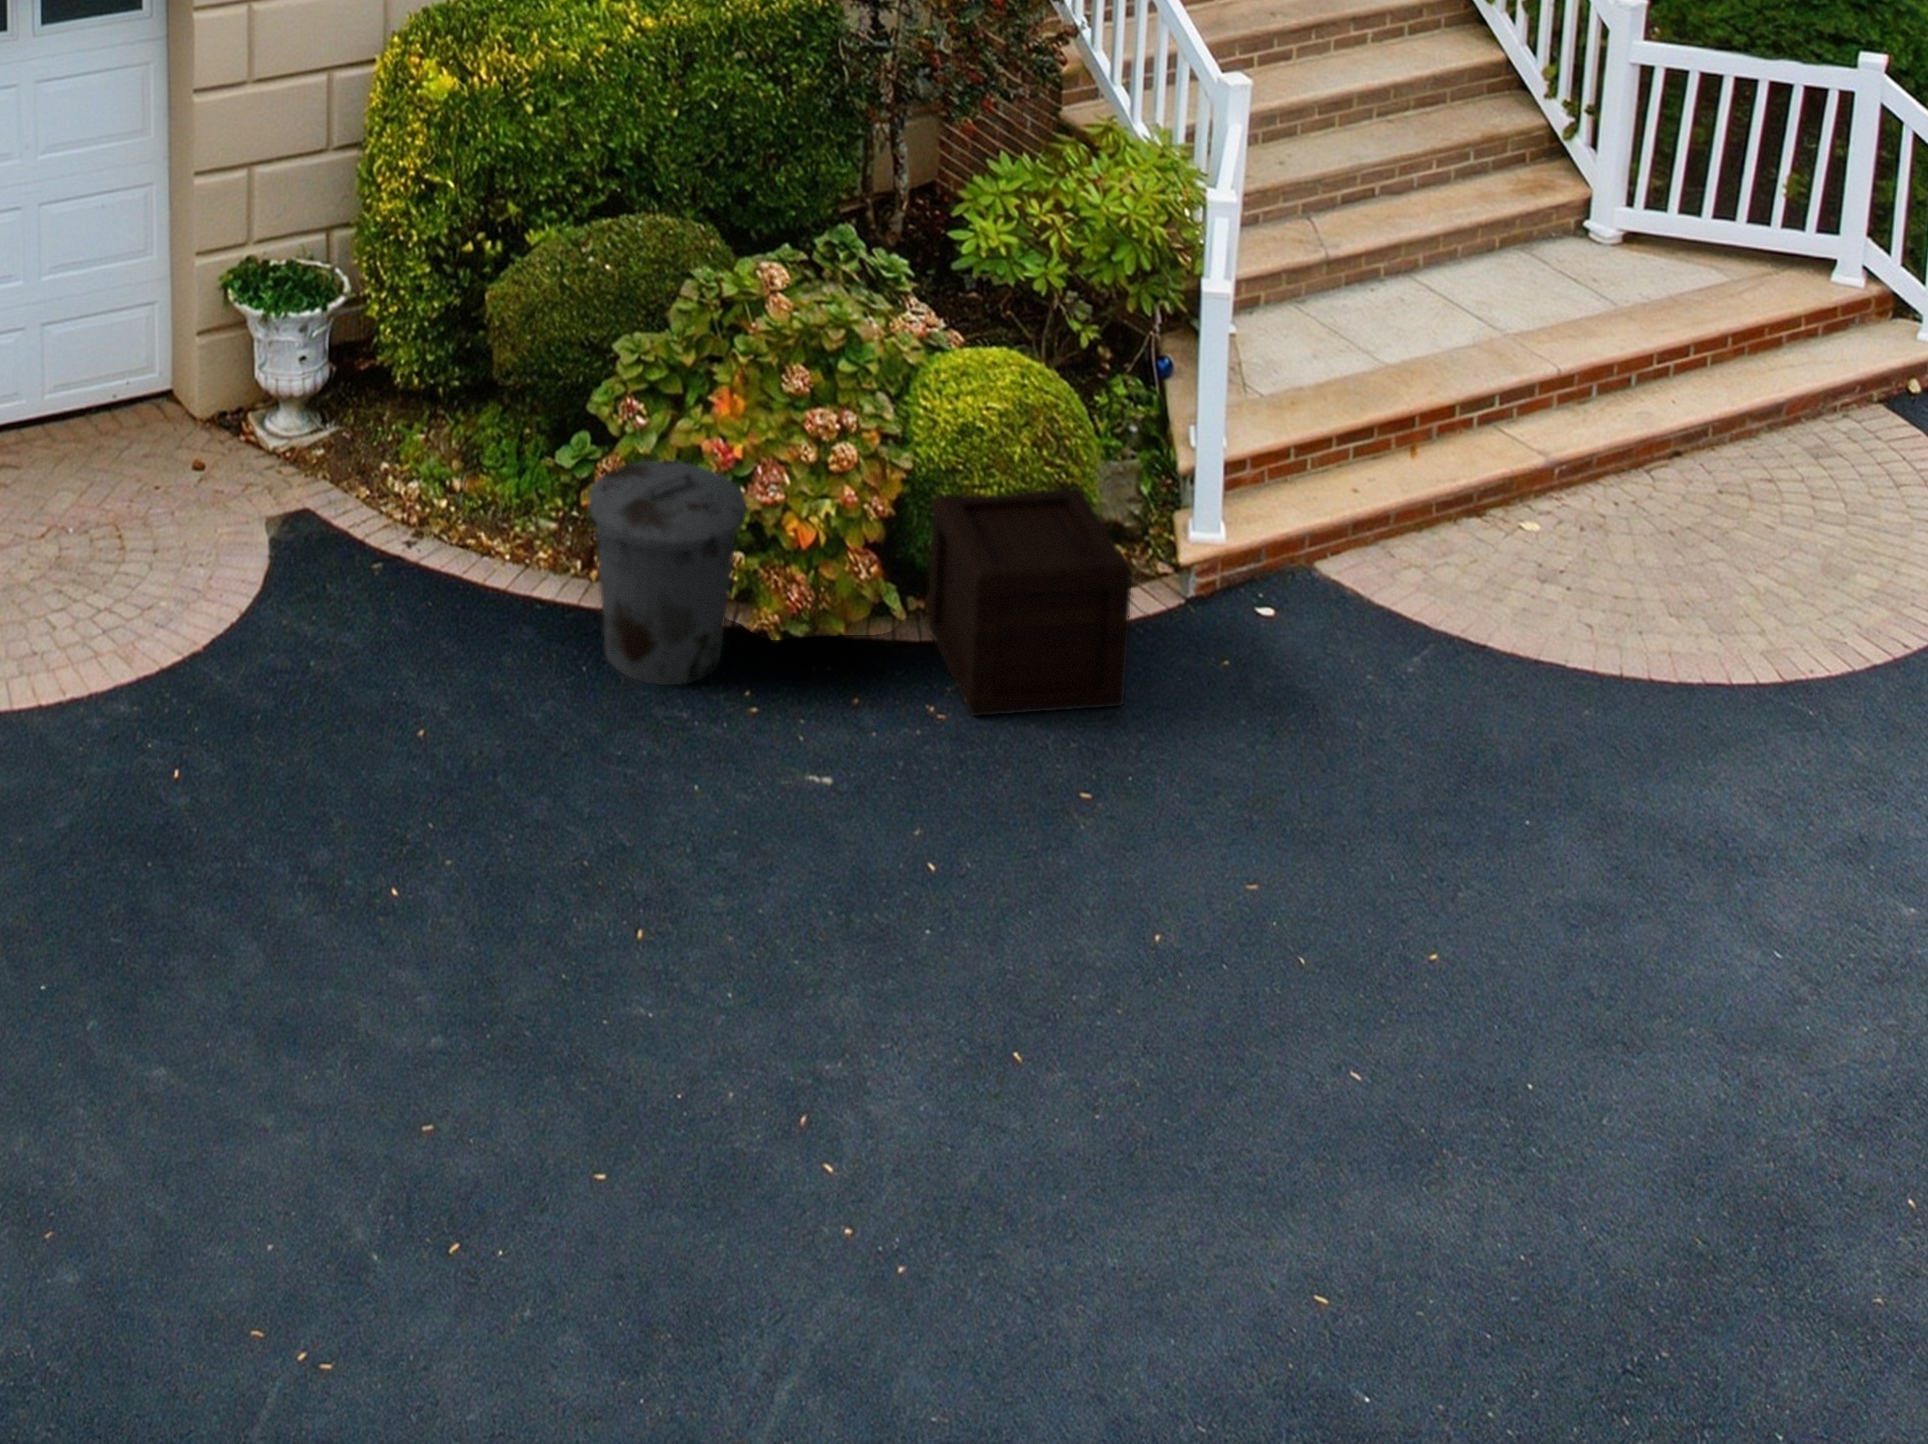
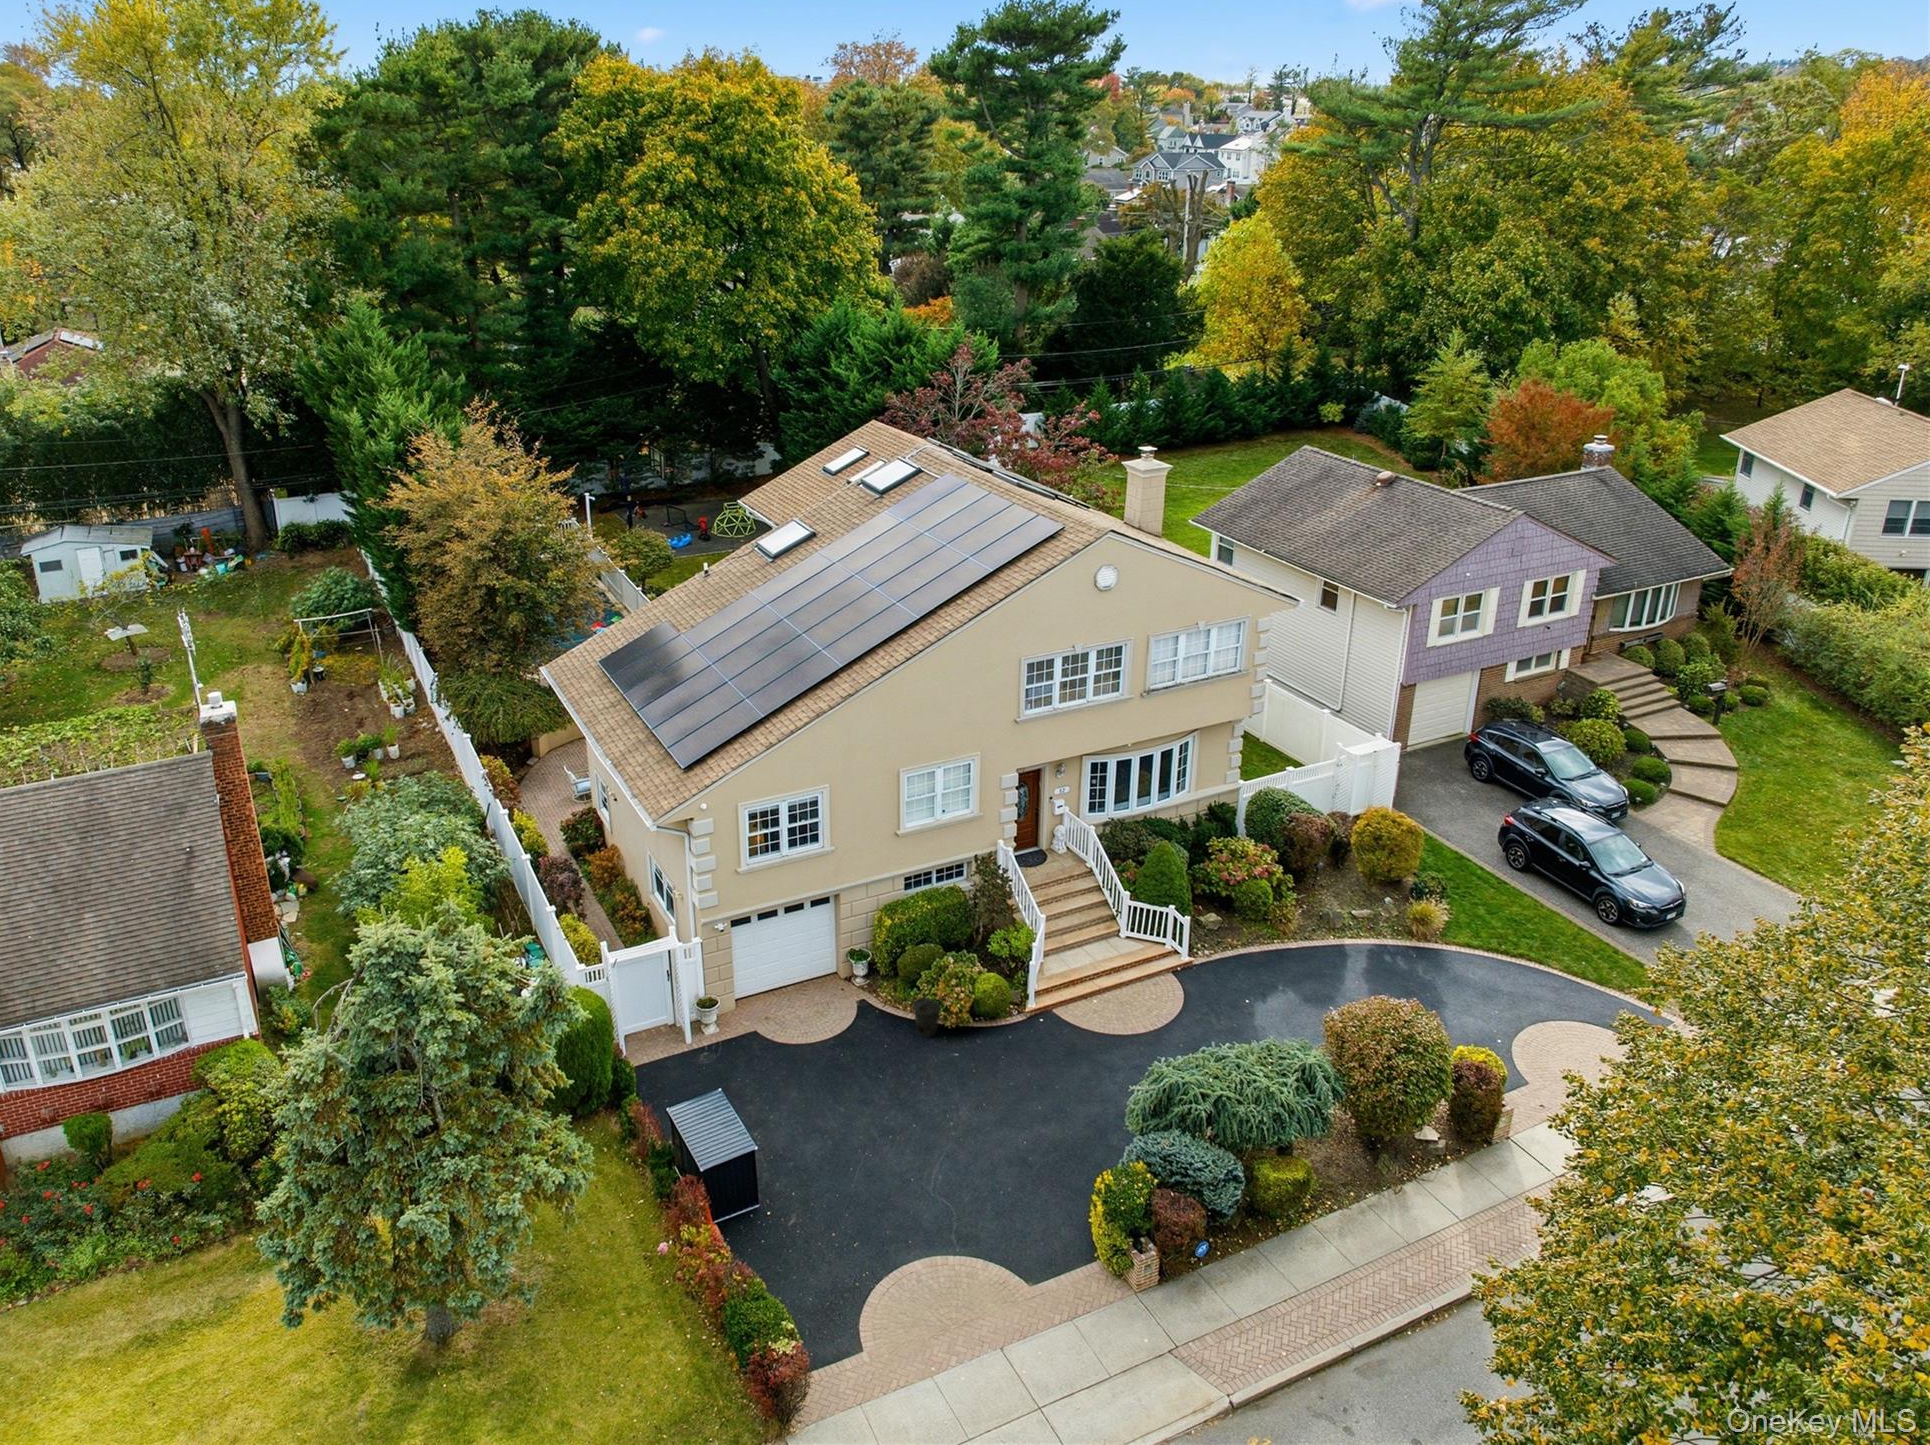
wooden crate: present [927,488,1132,716] -> none [975,1002,1009,1043]

